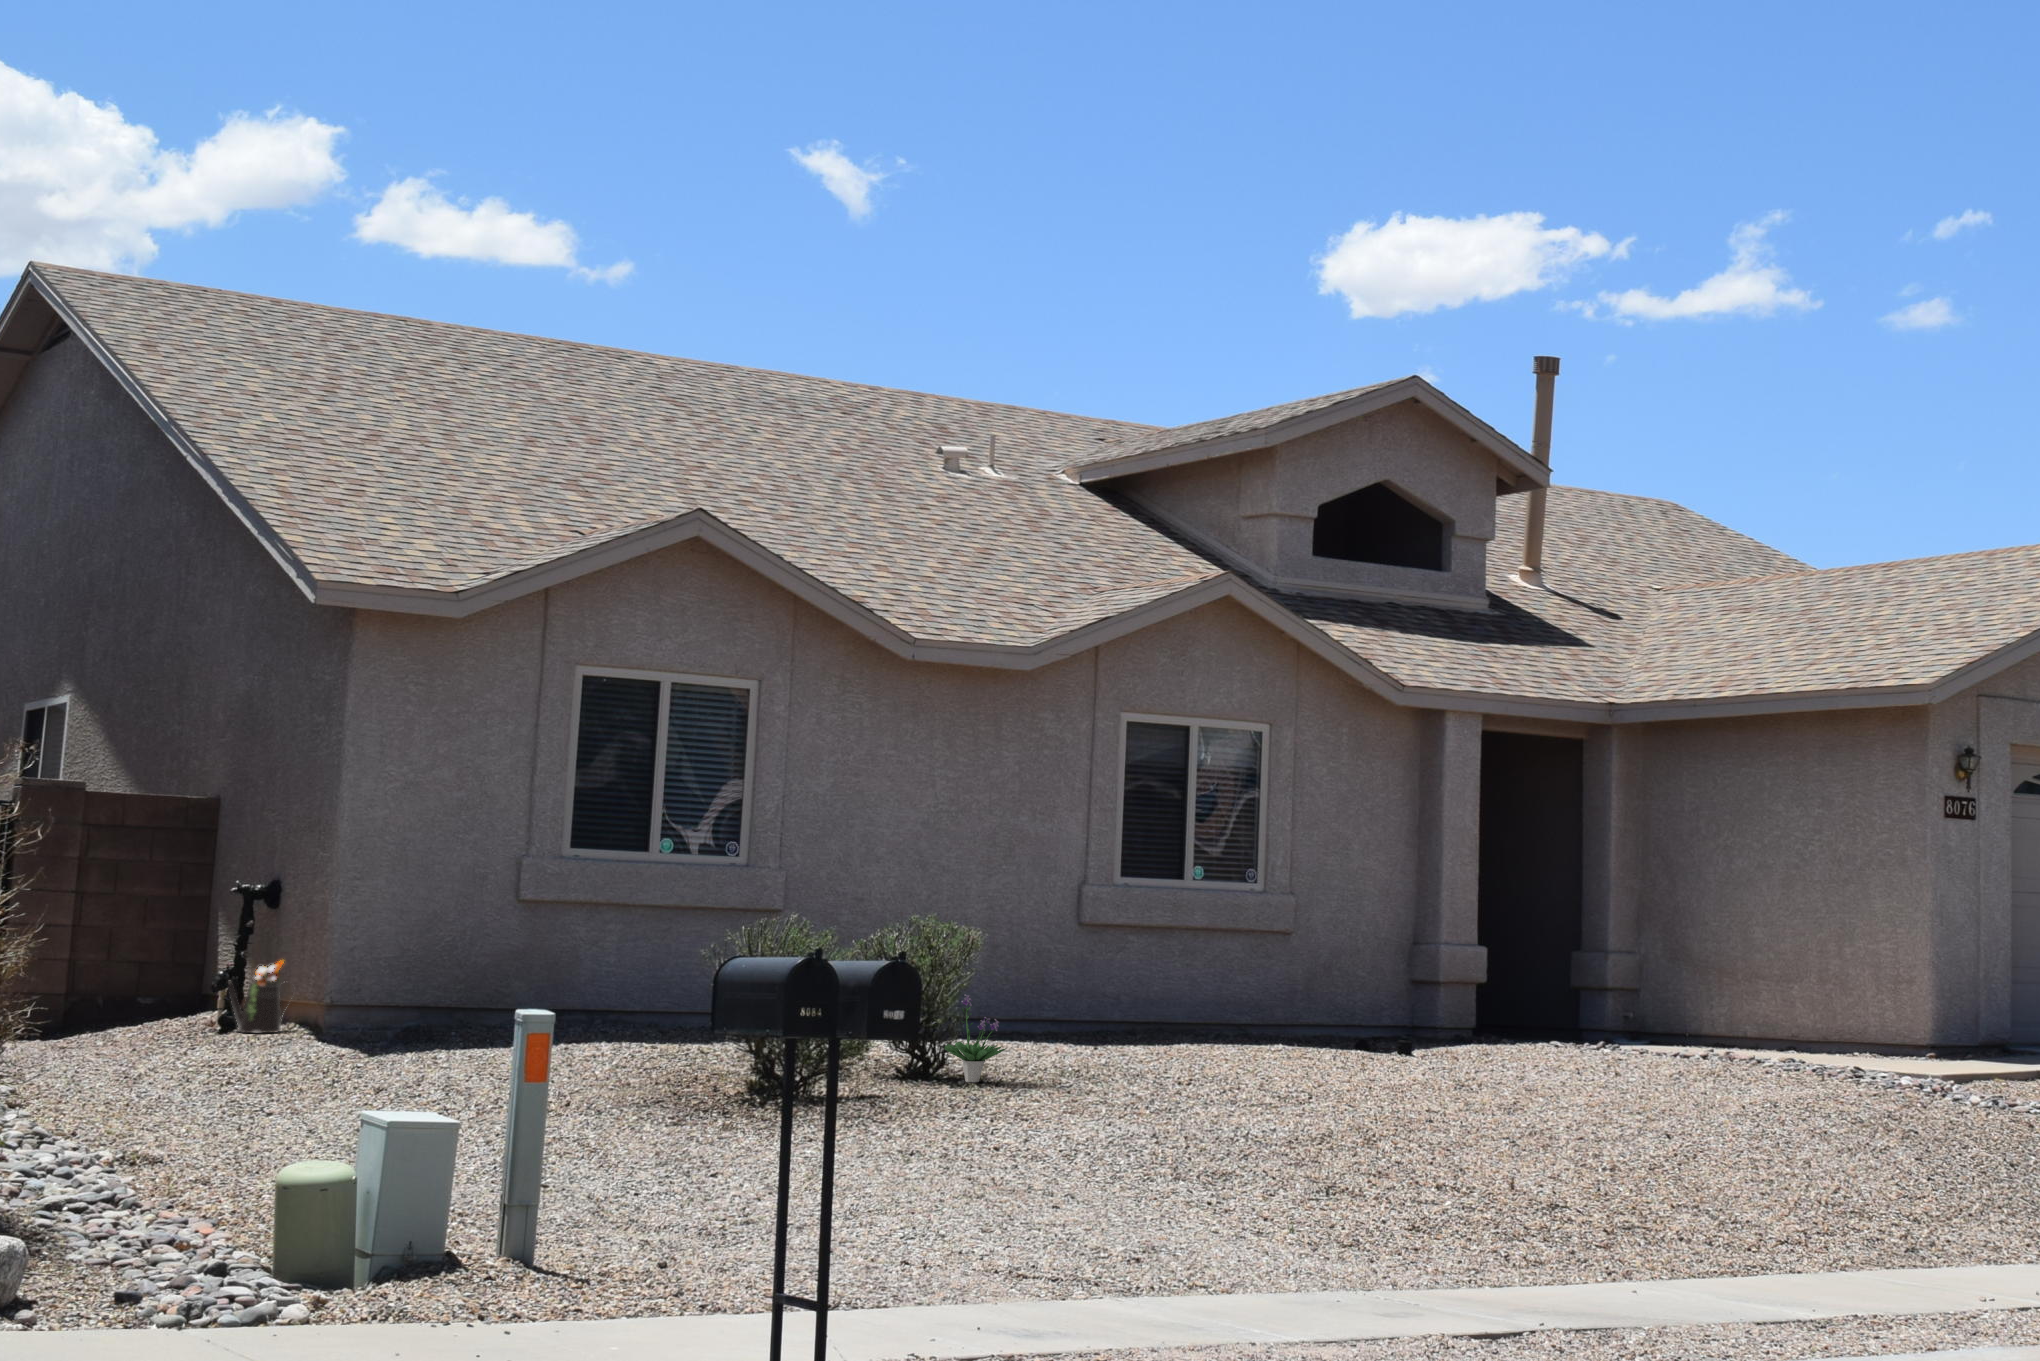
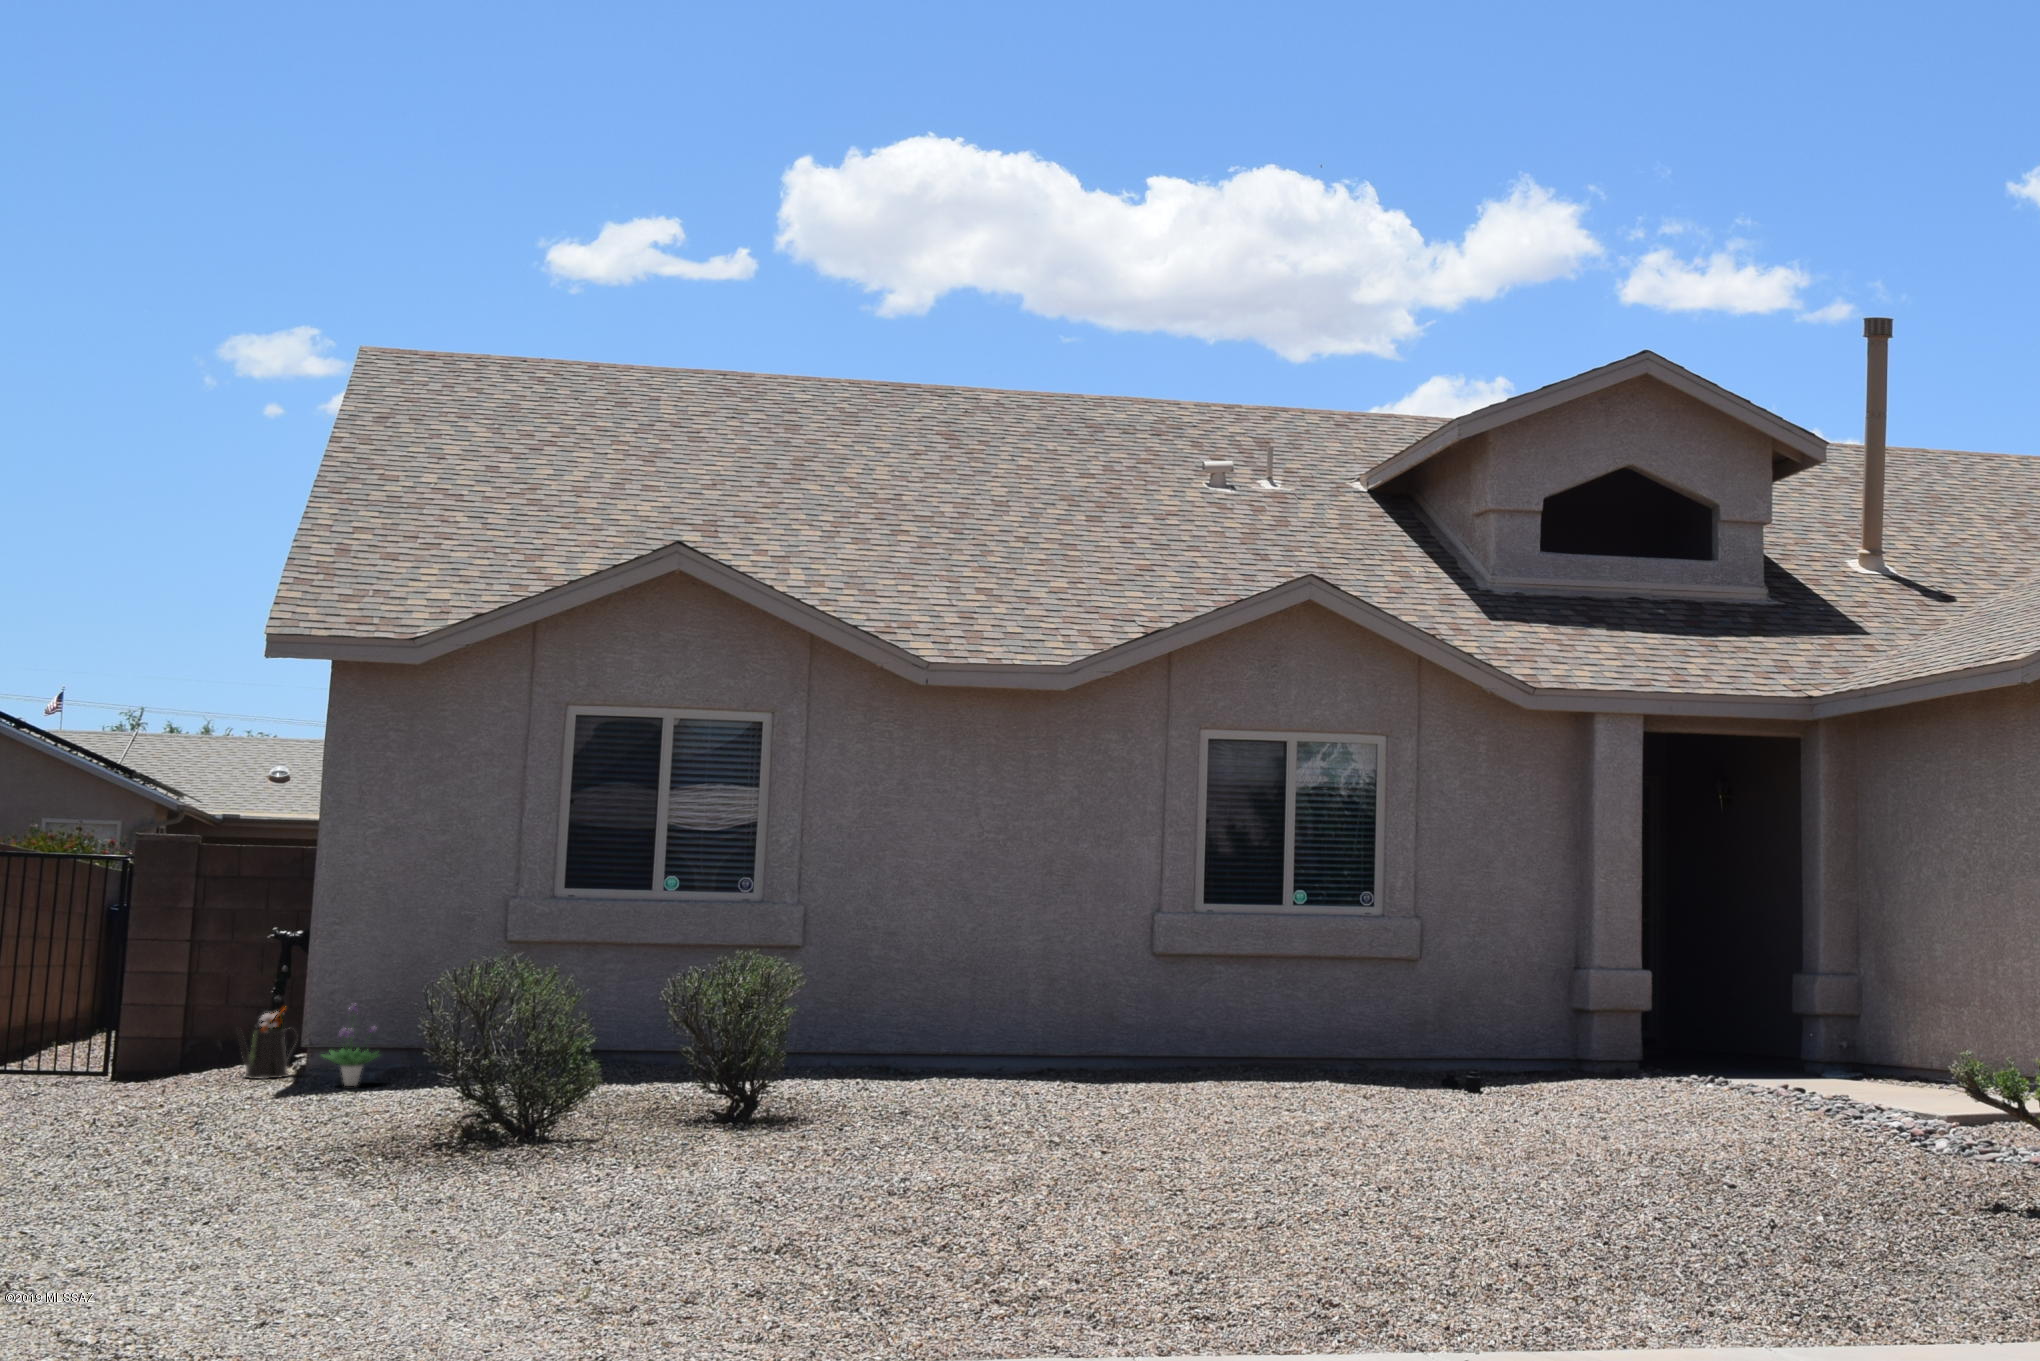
potted plant: present [944,994,1006,1082] -> present [323,1006,379,1086]

